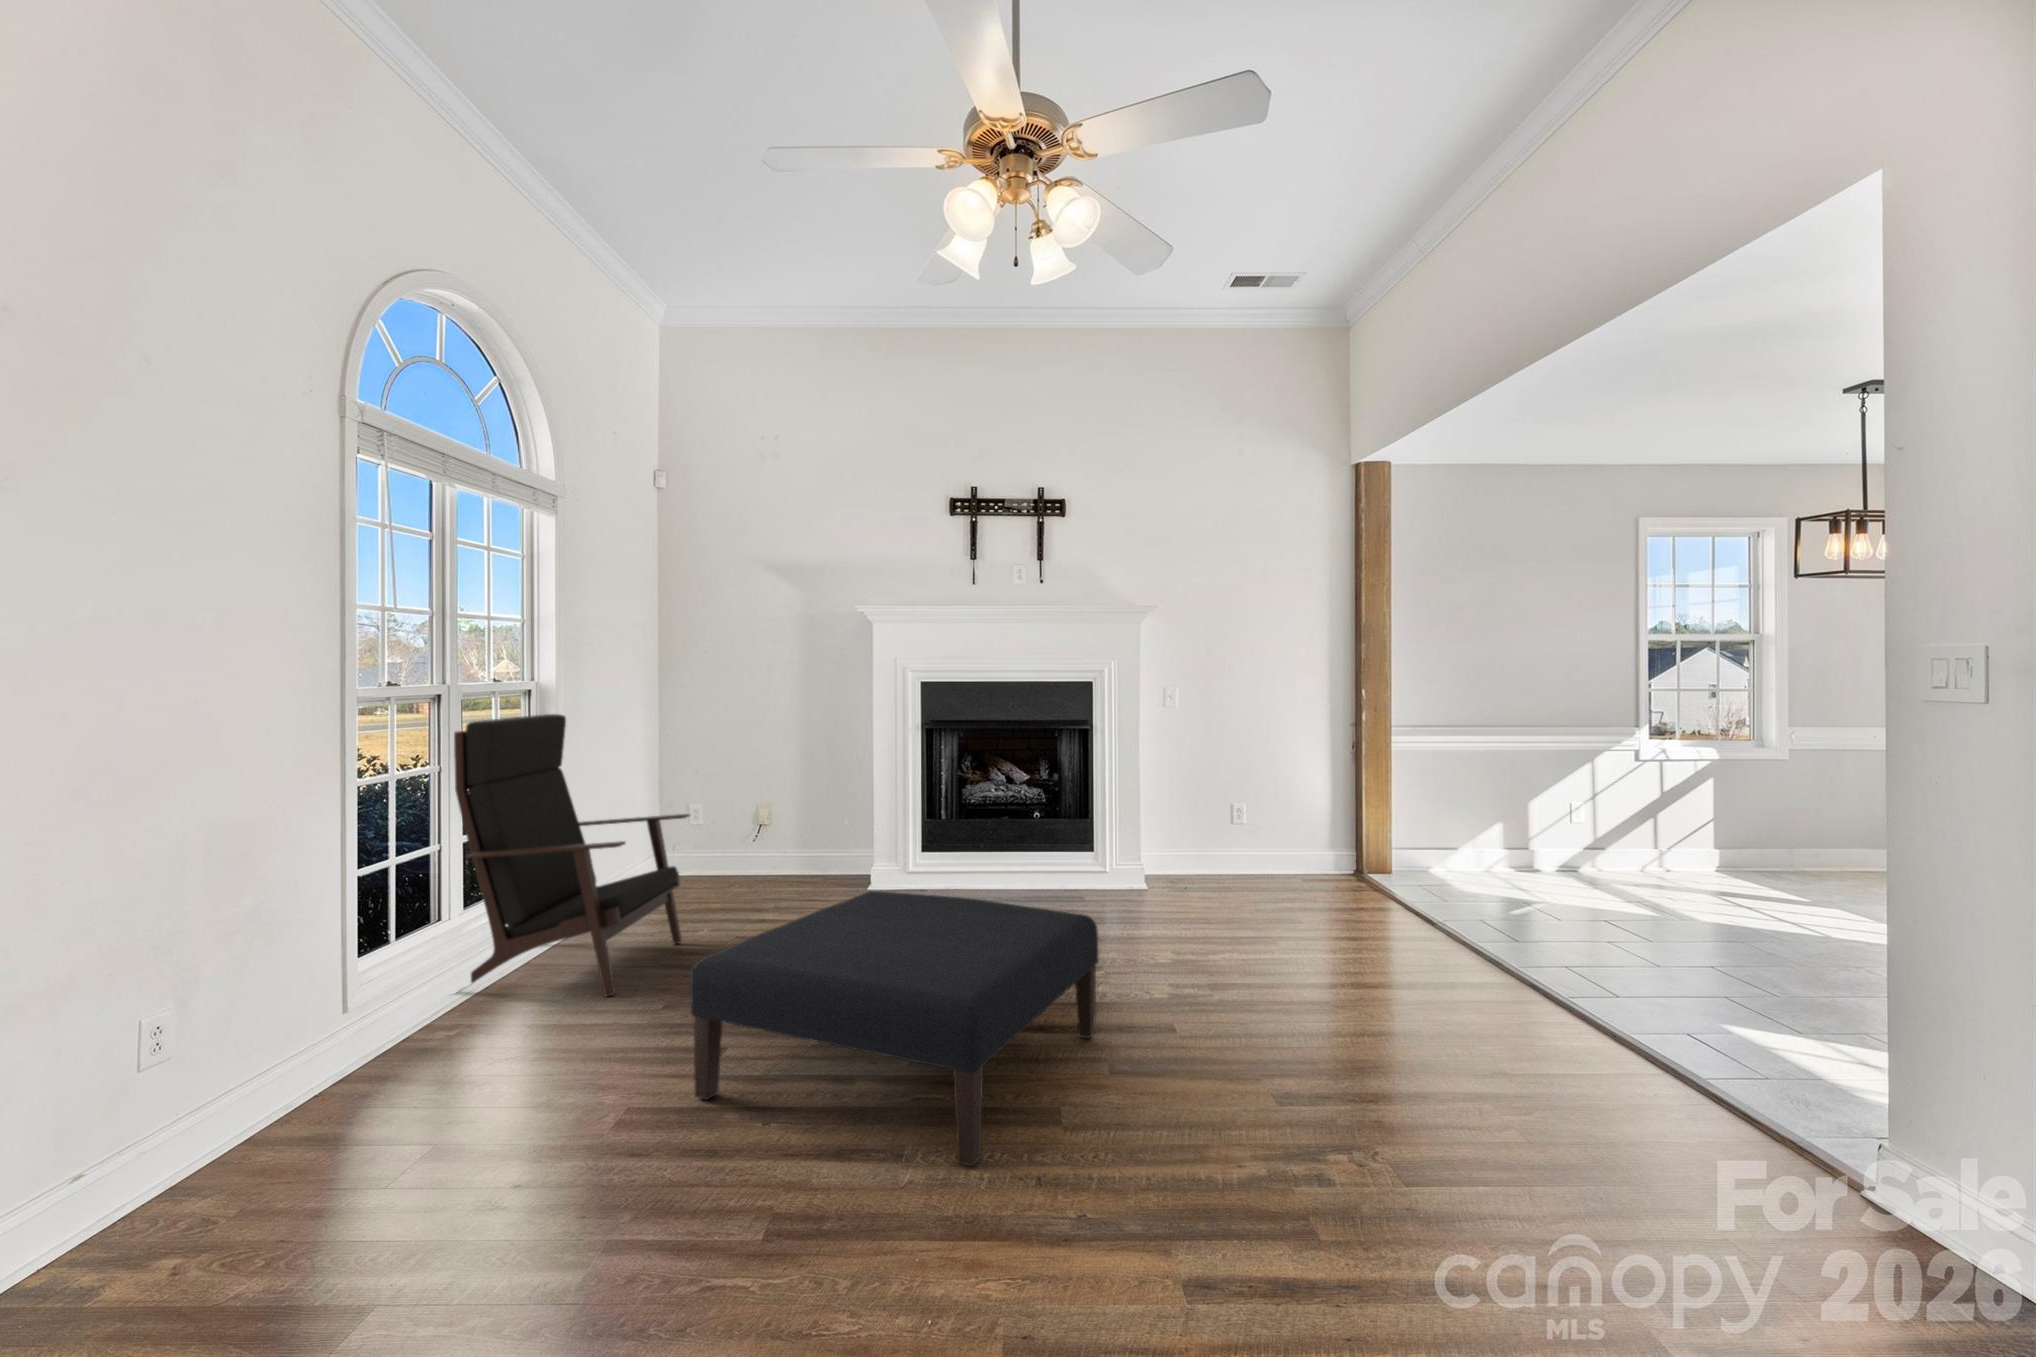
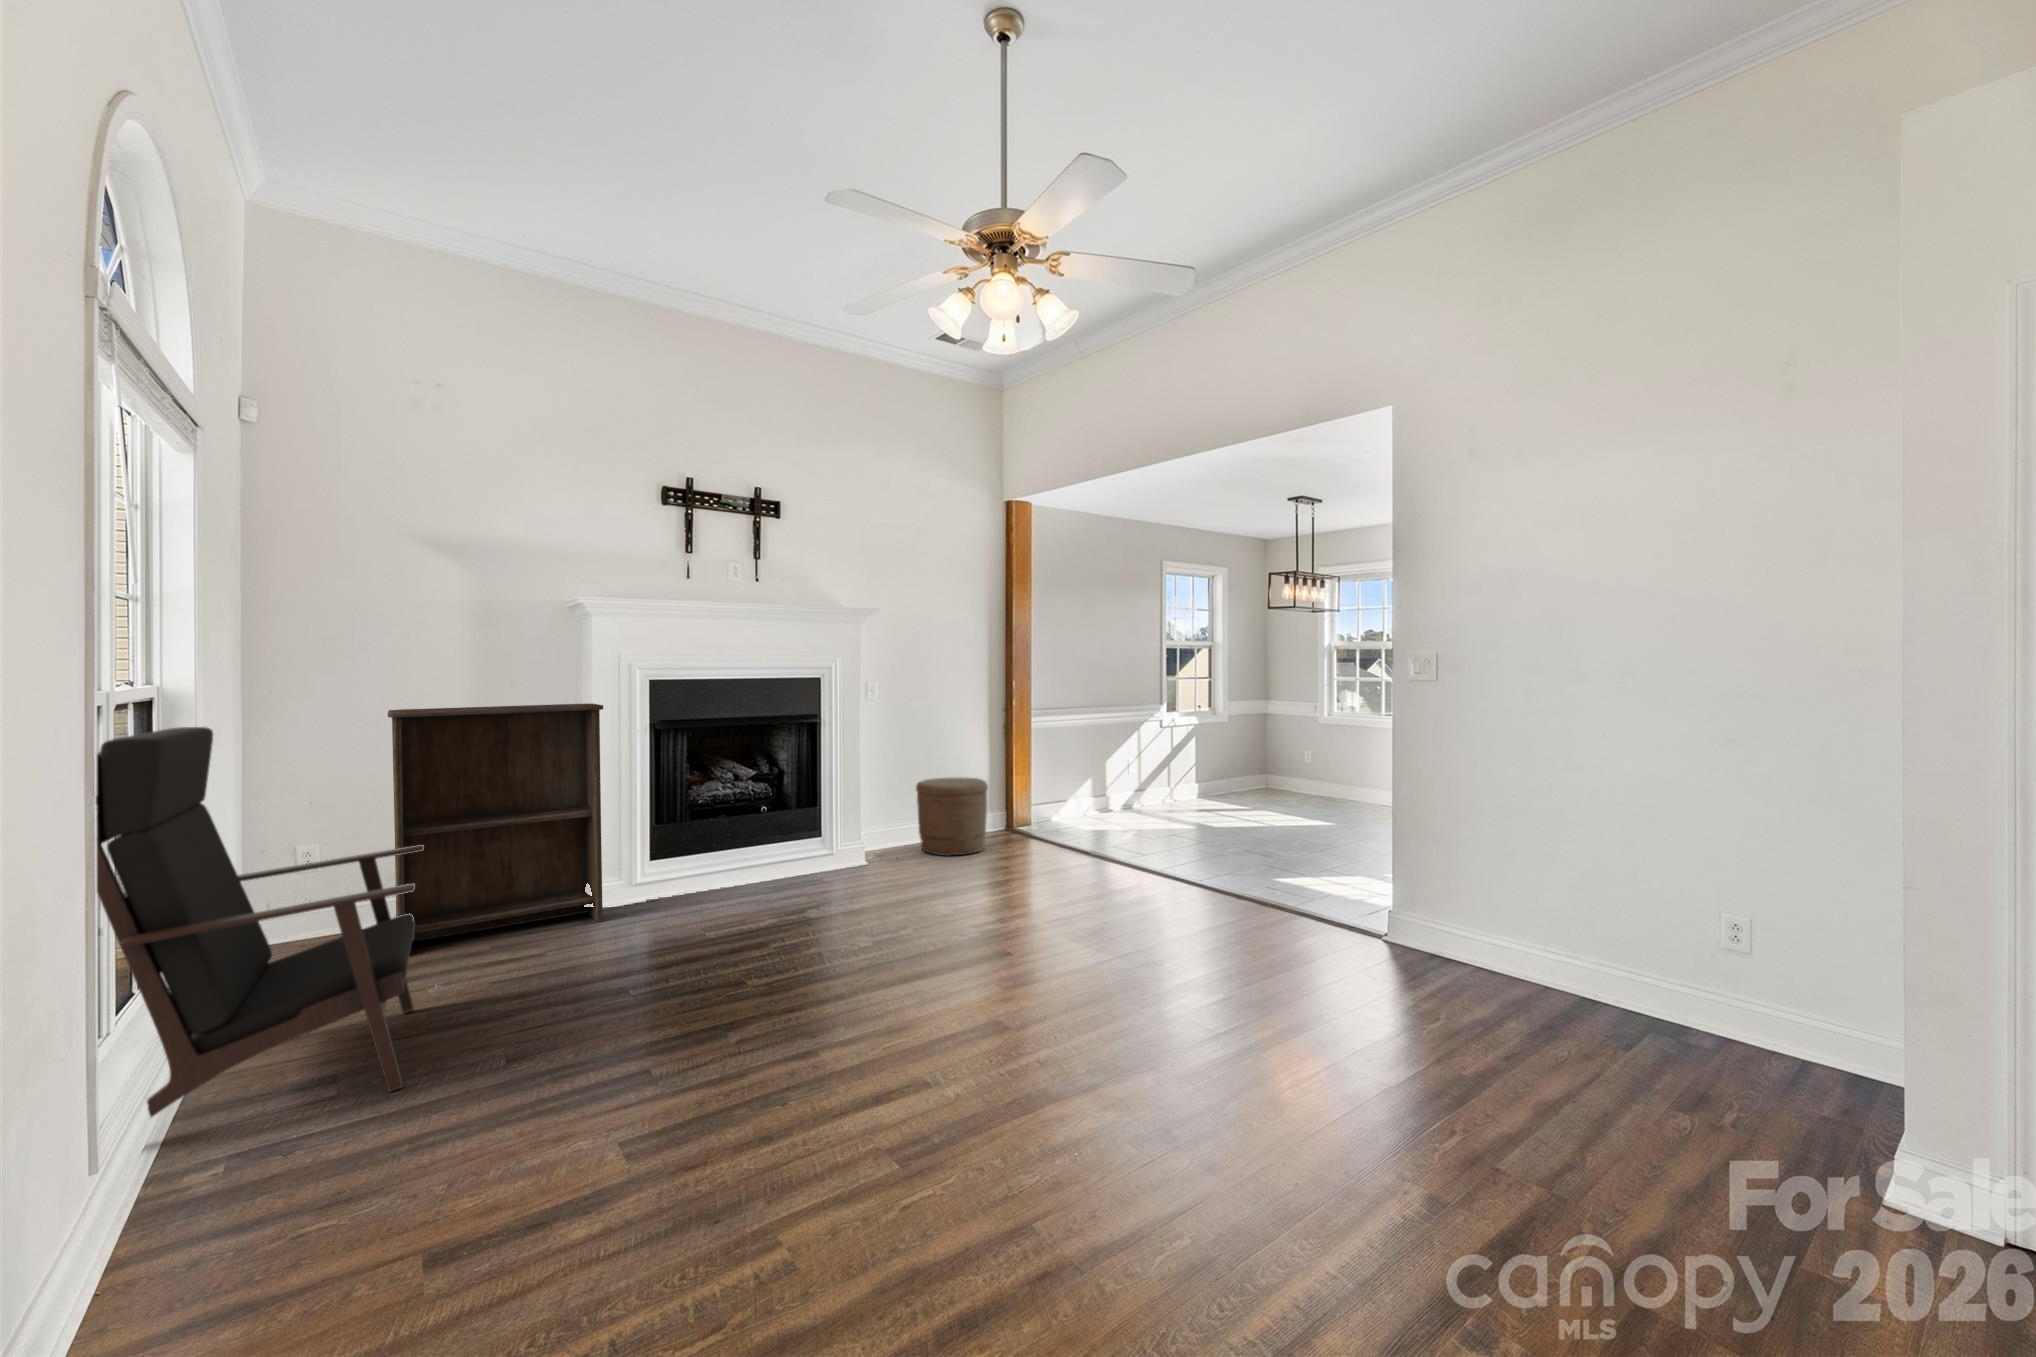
bookshelf: none [712,704,873,902] -> present [388,703,603,941]
woven basket: none [1210,802,1297,896] -> present [916,777,988,856]
ottoman: present [690,891,1098,1166] -> none [685,878,1046,1148]

